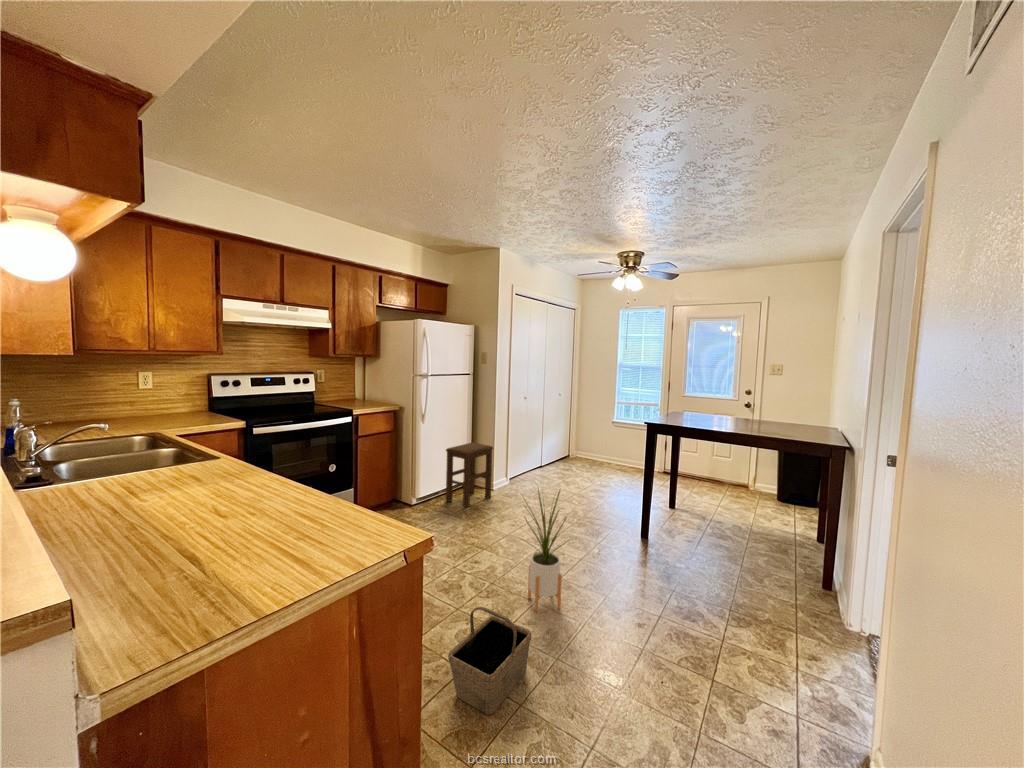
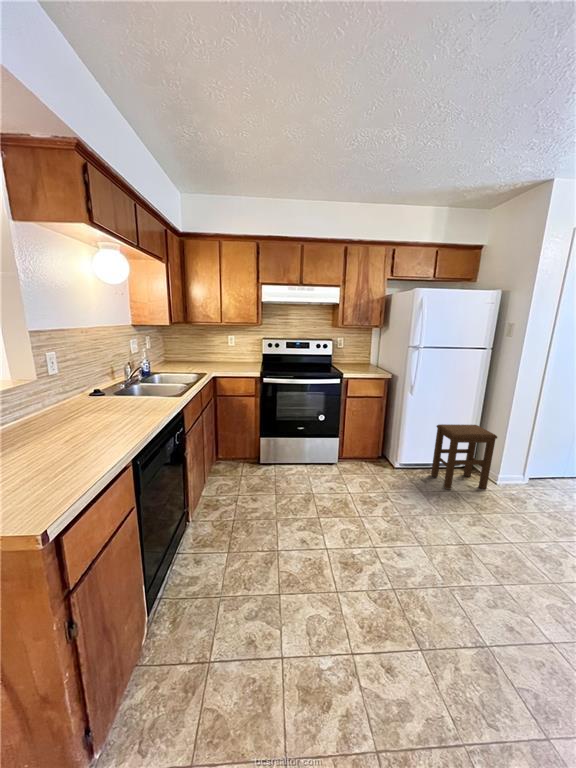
house plant: present [523,489,570,612] -> none [395,507,498,686]
basket: present [448,607,532,715] -> none [244,612,340,736]

